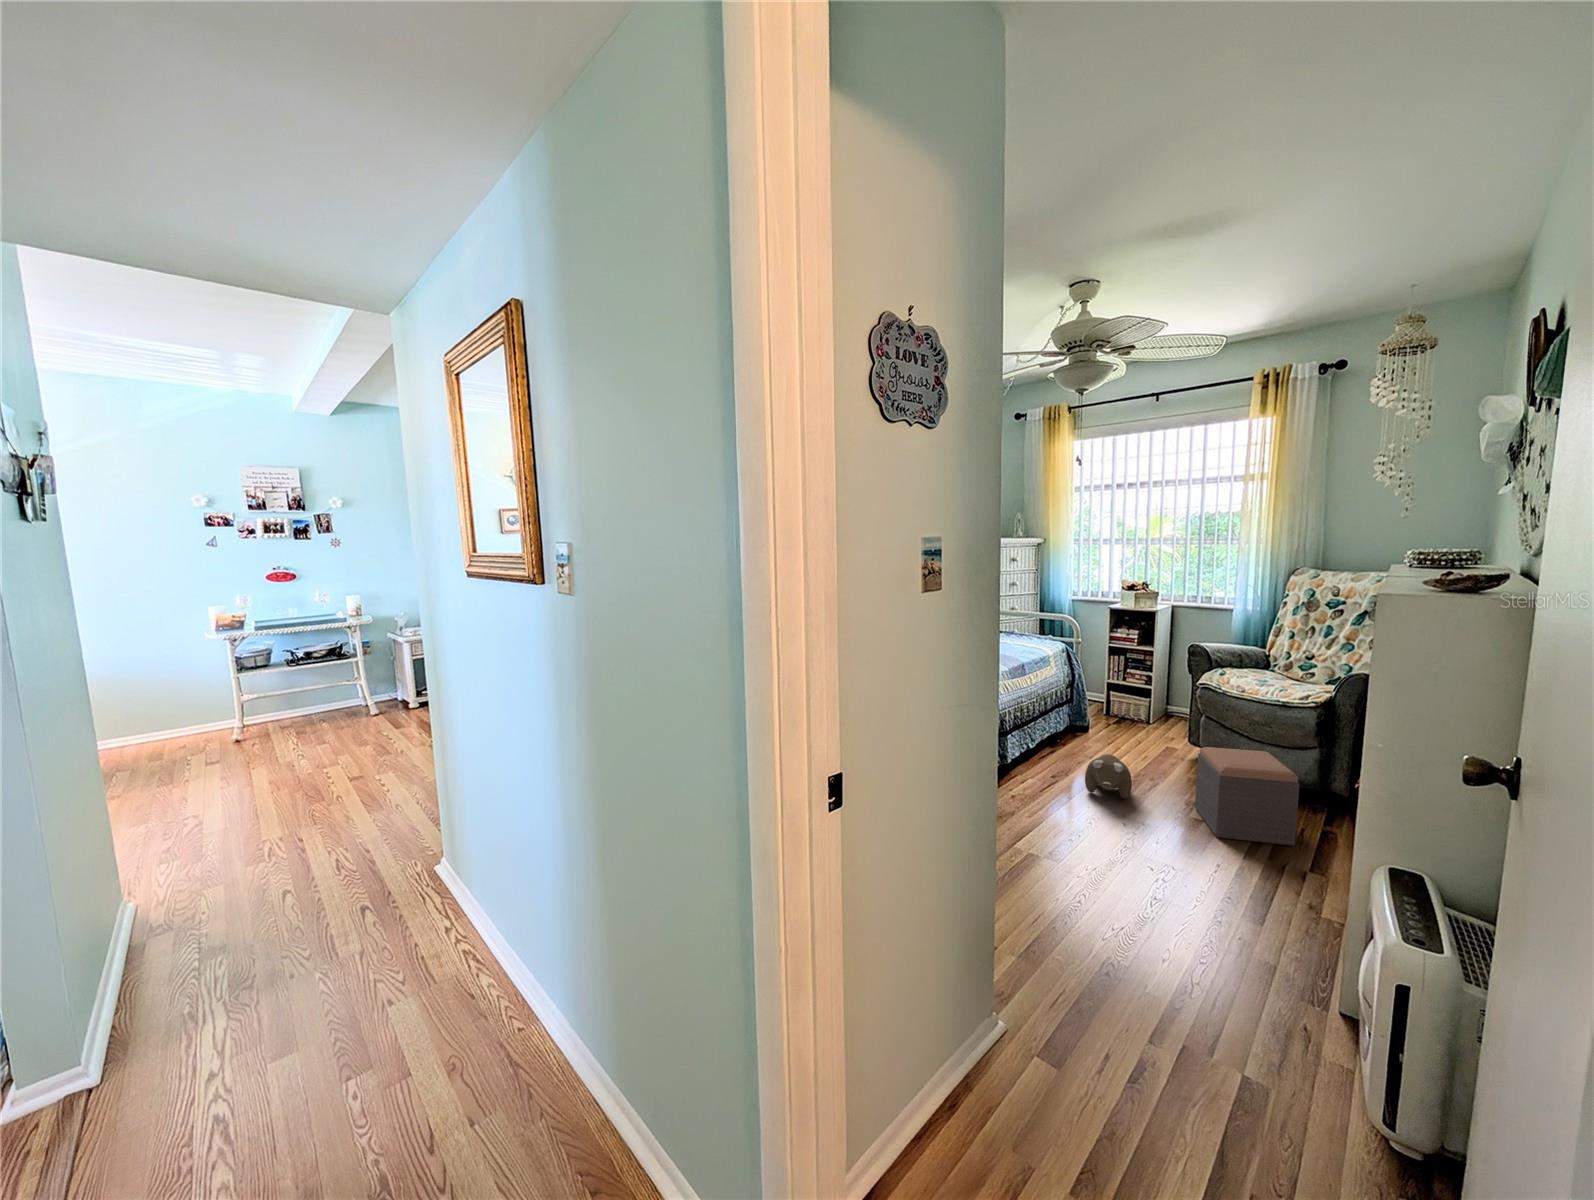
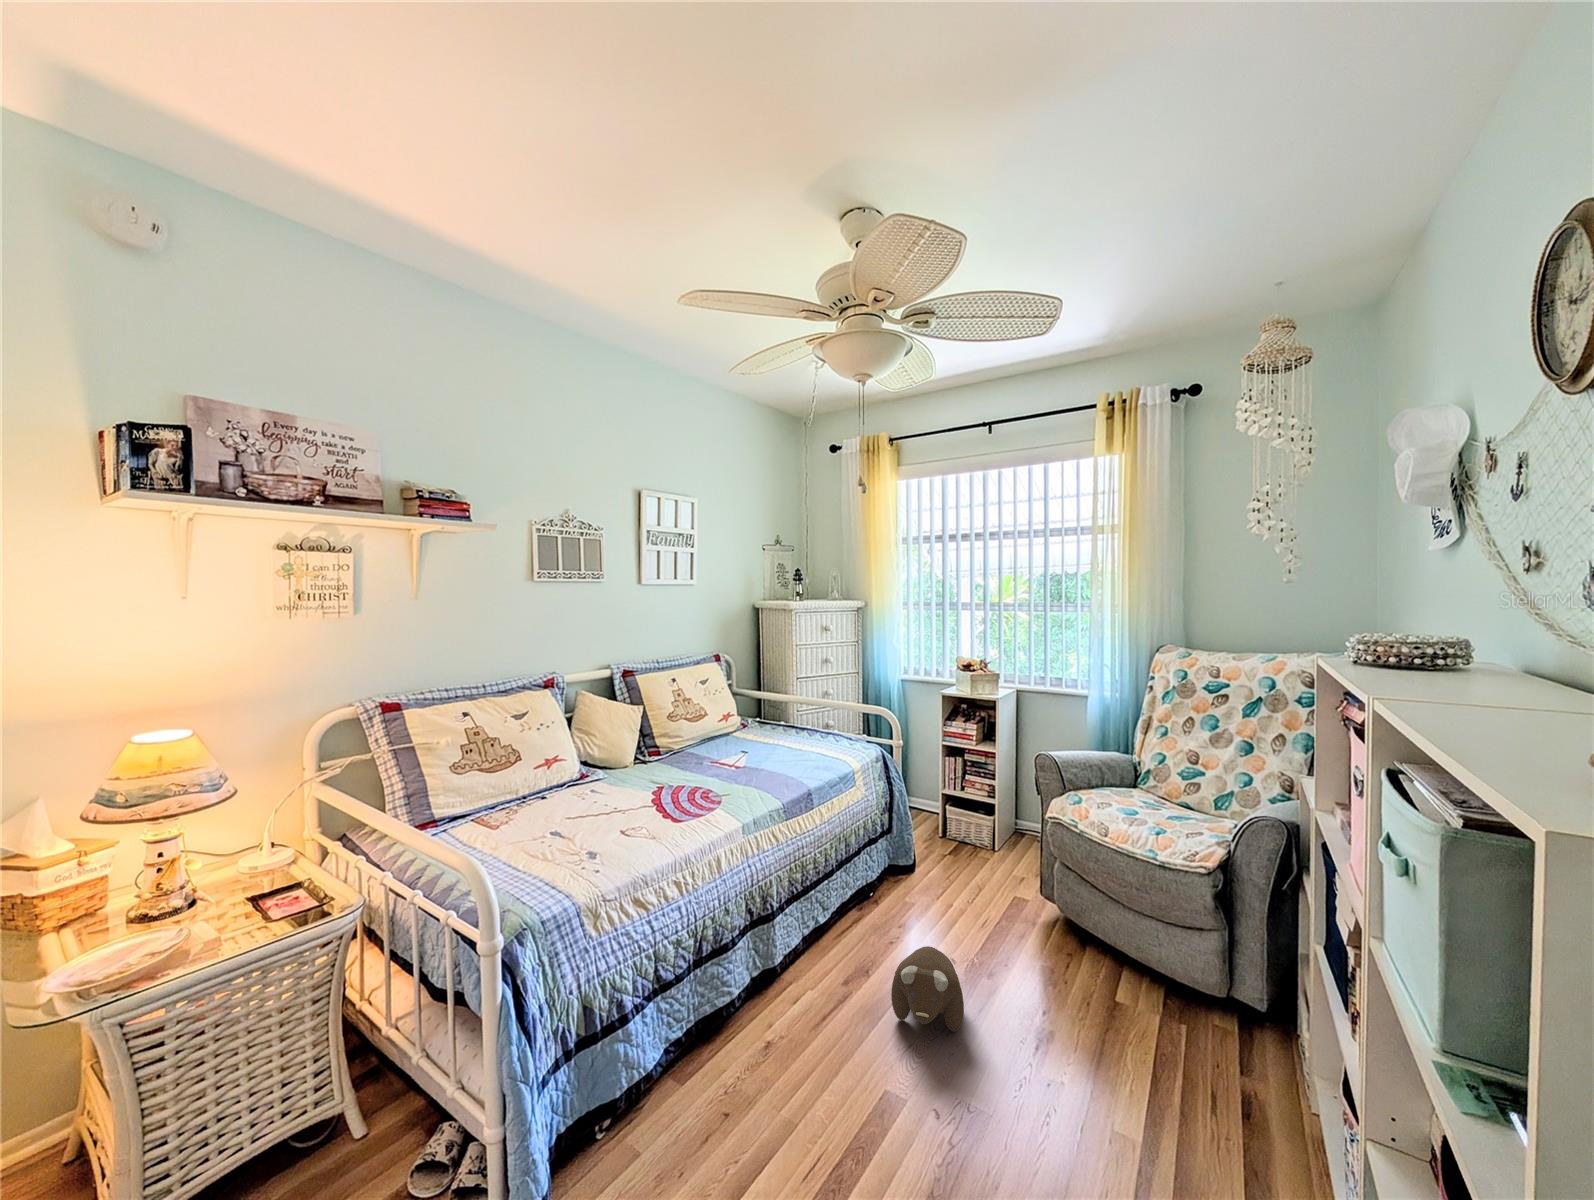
footstool: present [1195,747,1300,846] -> none [1063,940,1233,1146]

